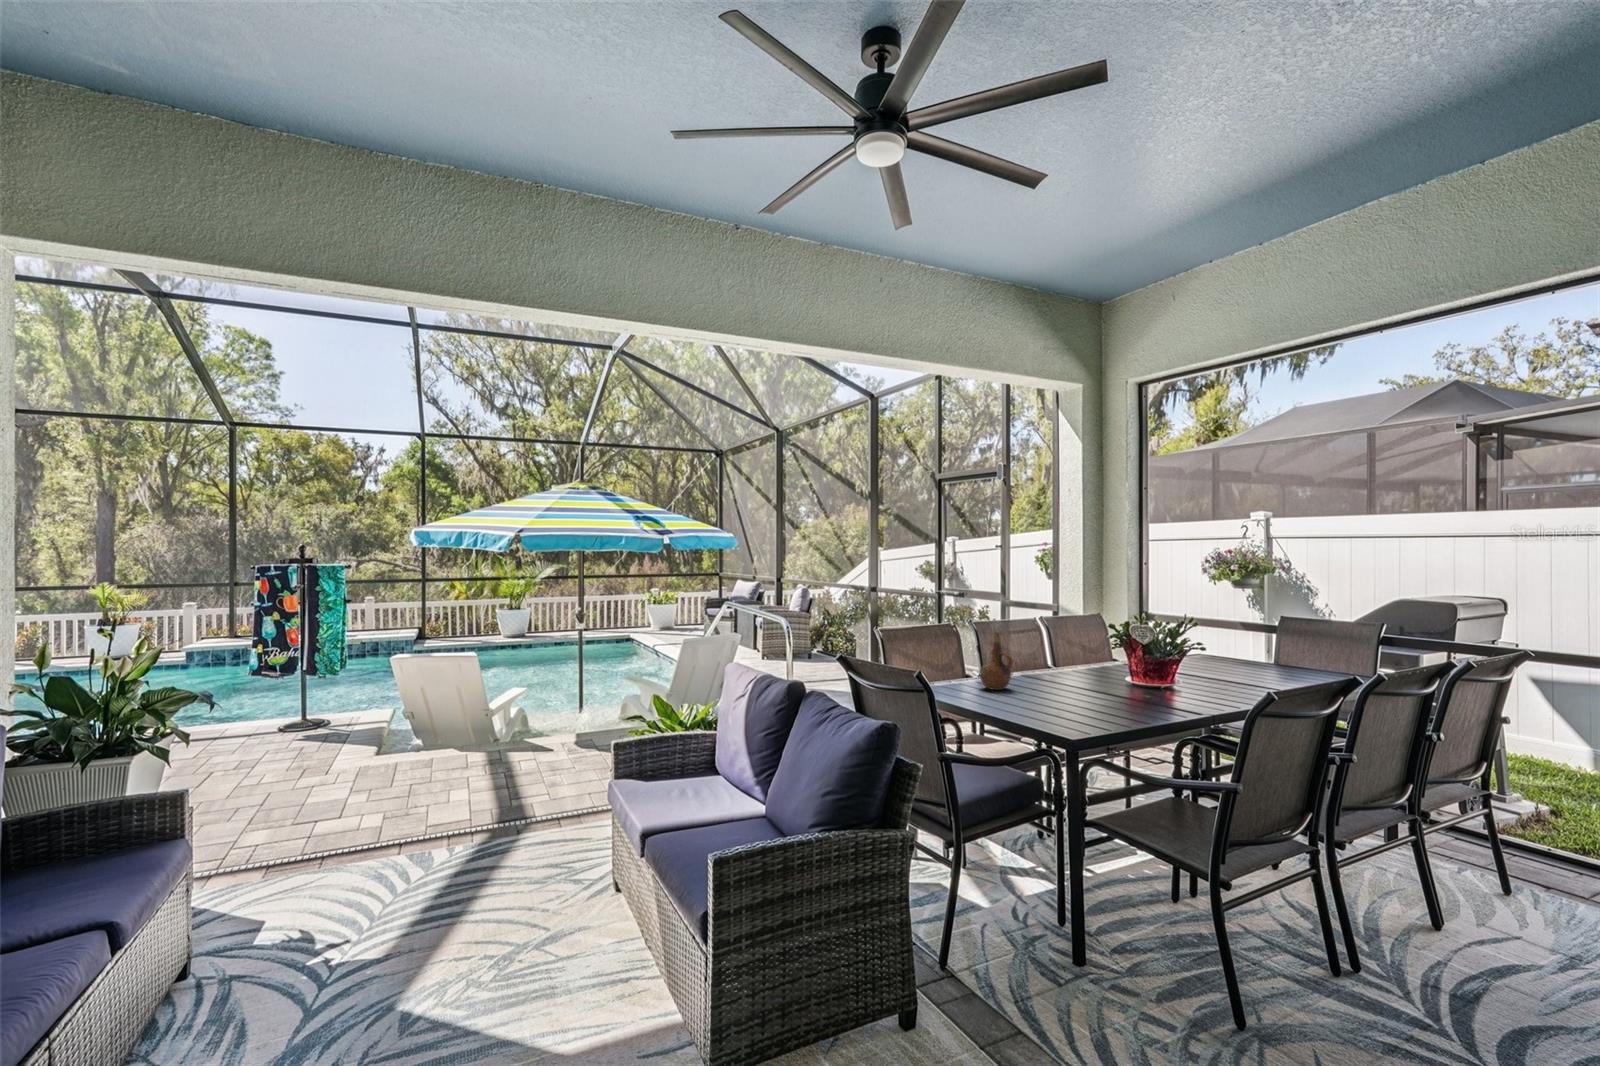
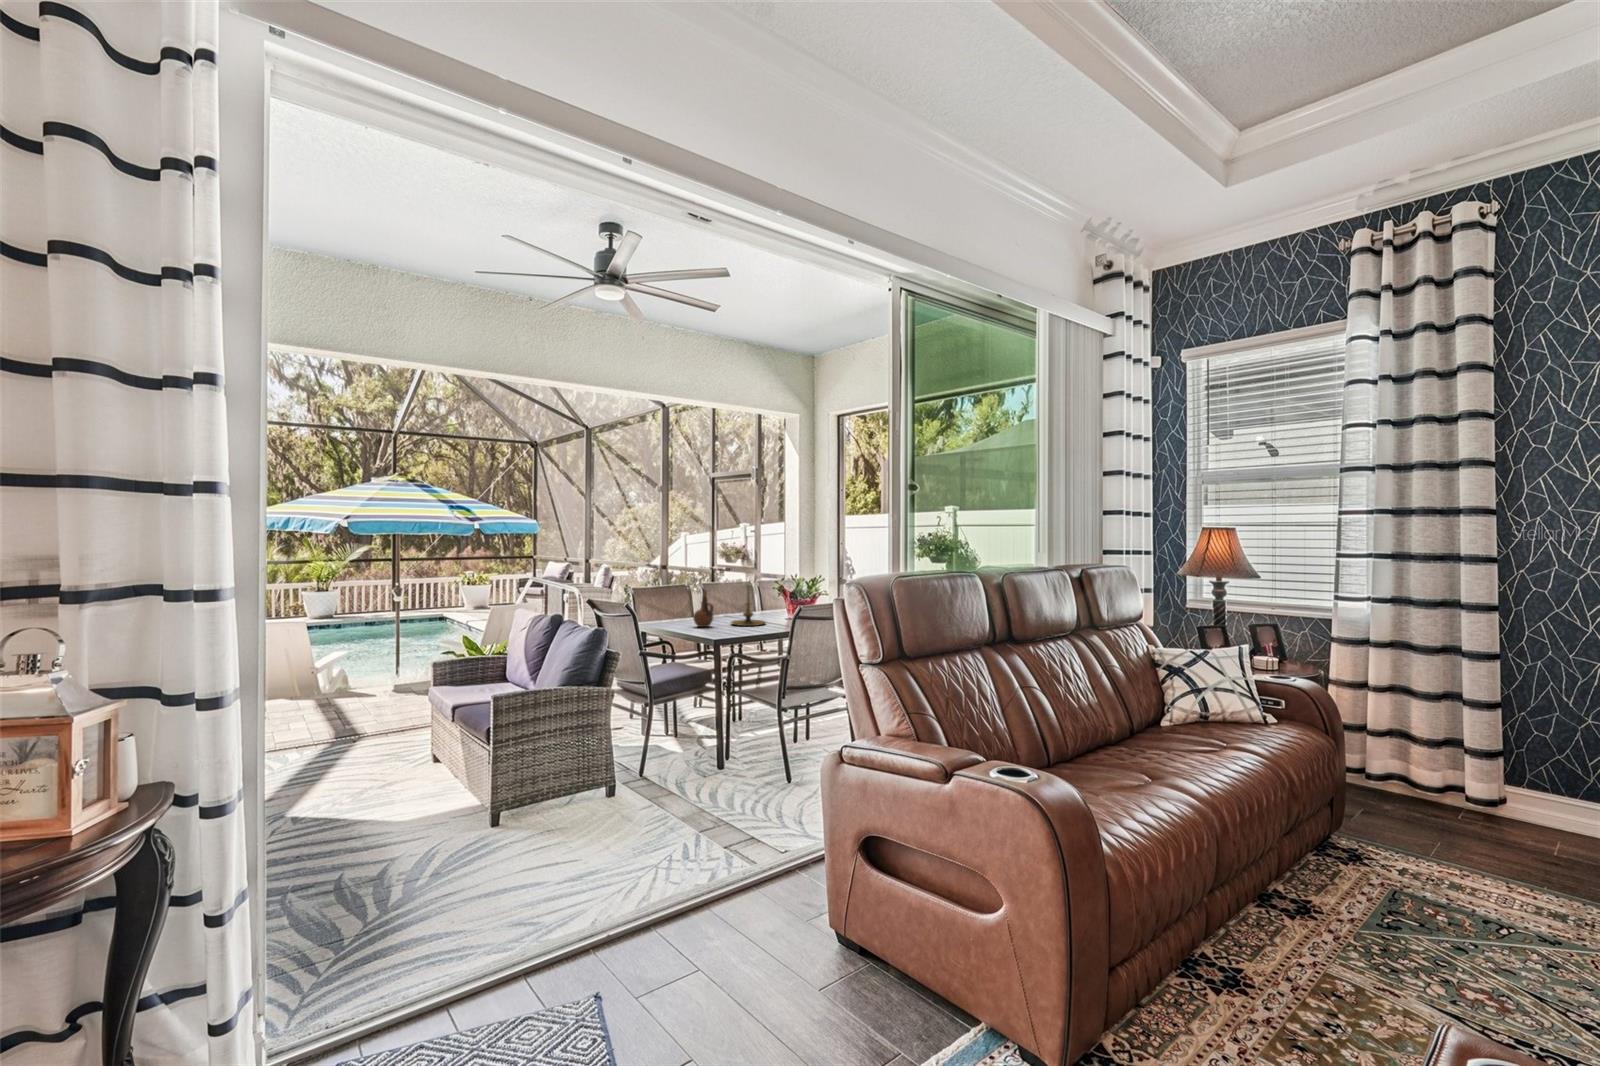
candle holder: none [1033,624,1091,690] -> present [731,585,765,626]

